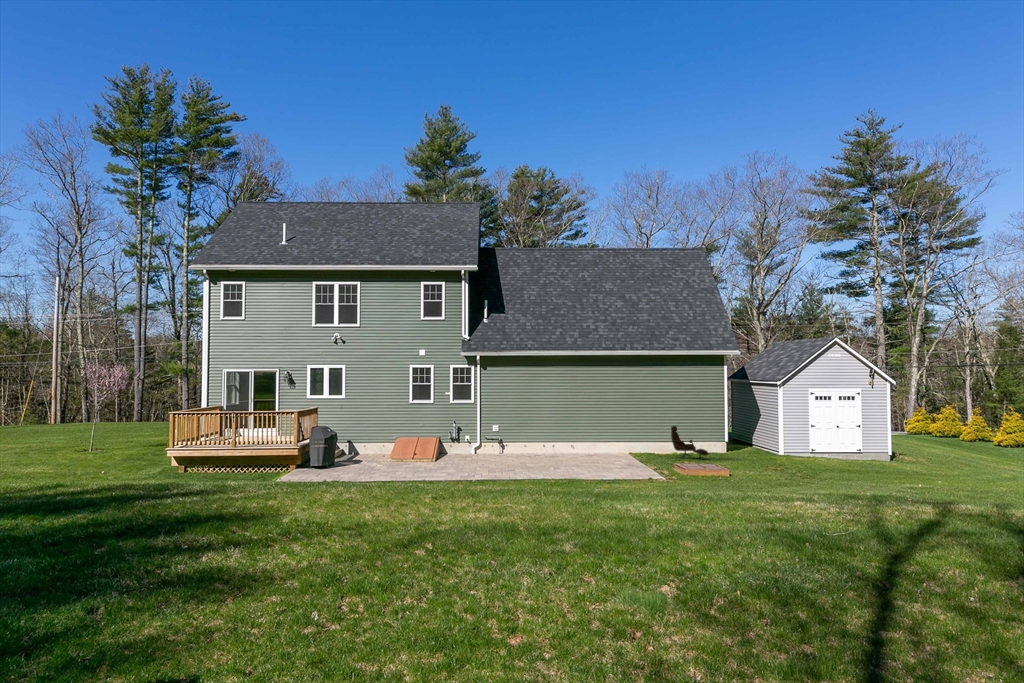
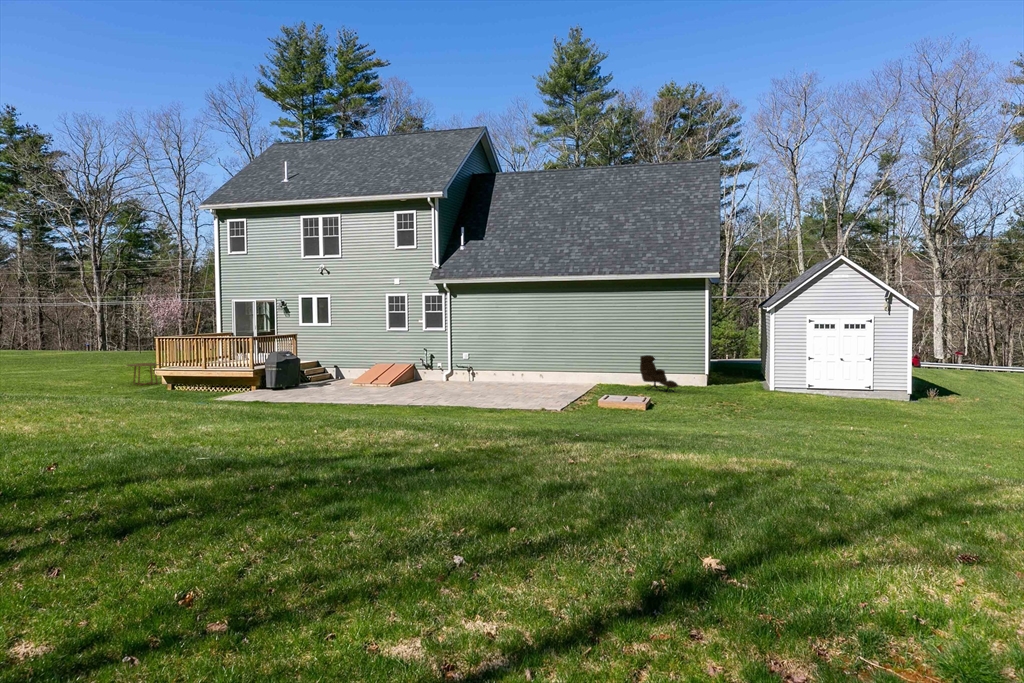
round table: none [136,442,176,469] -> present [127,363,162,386]

